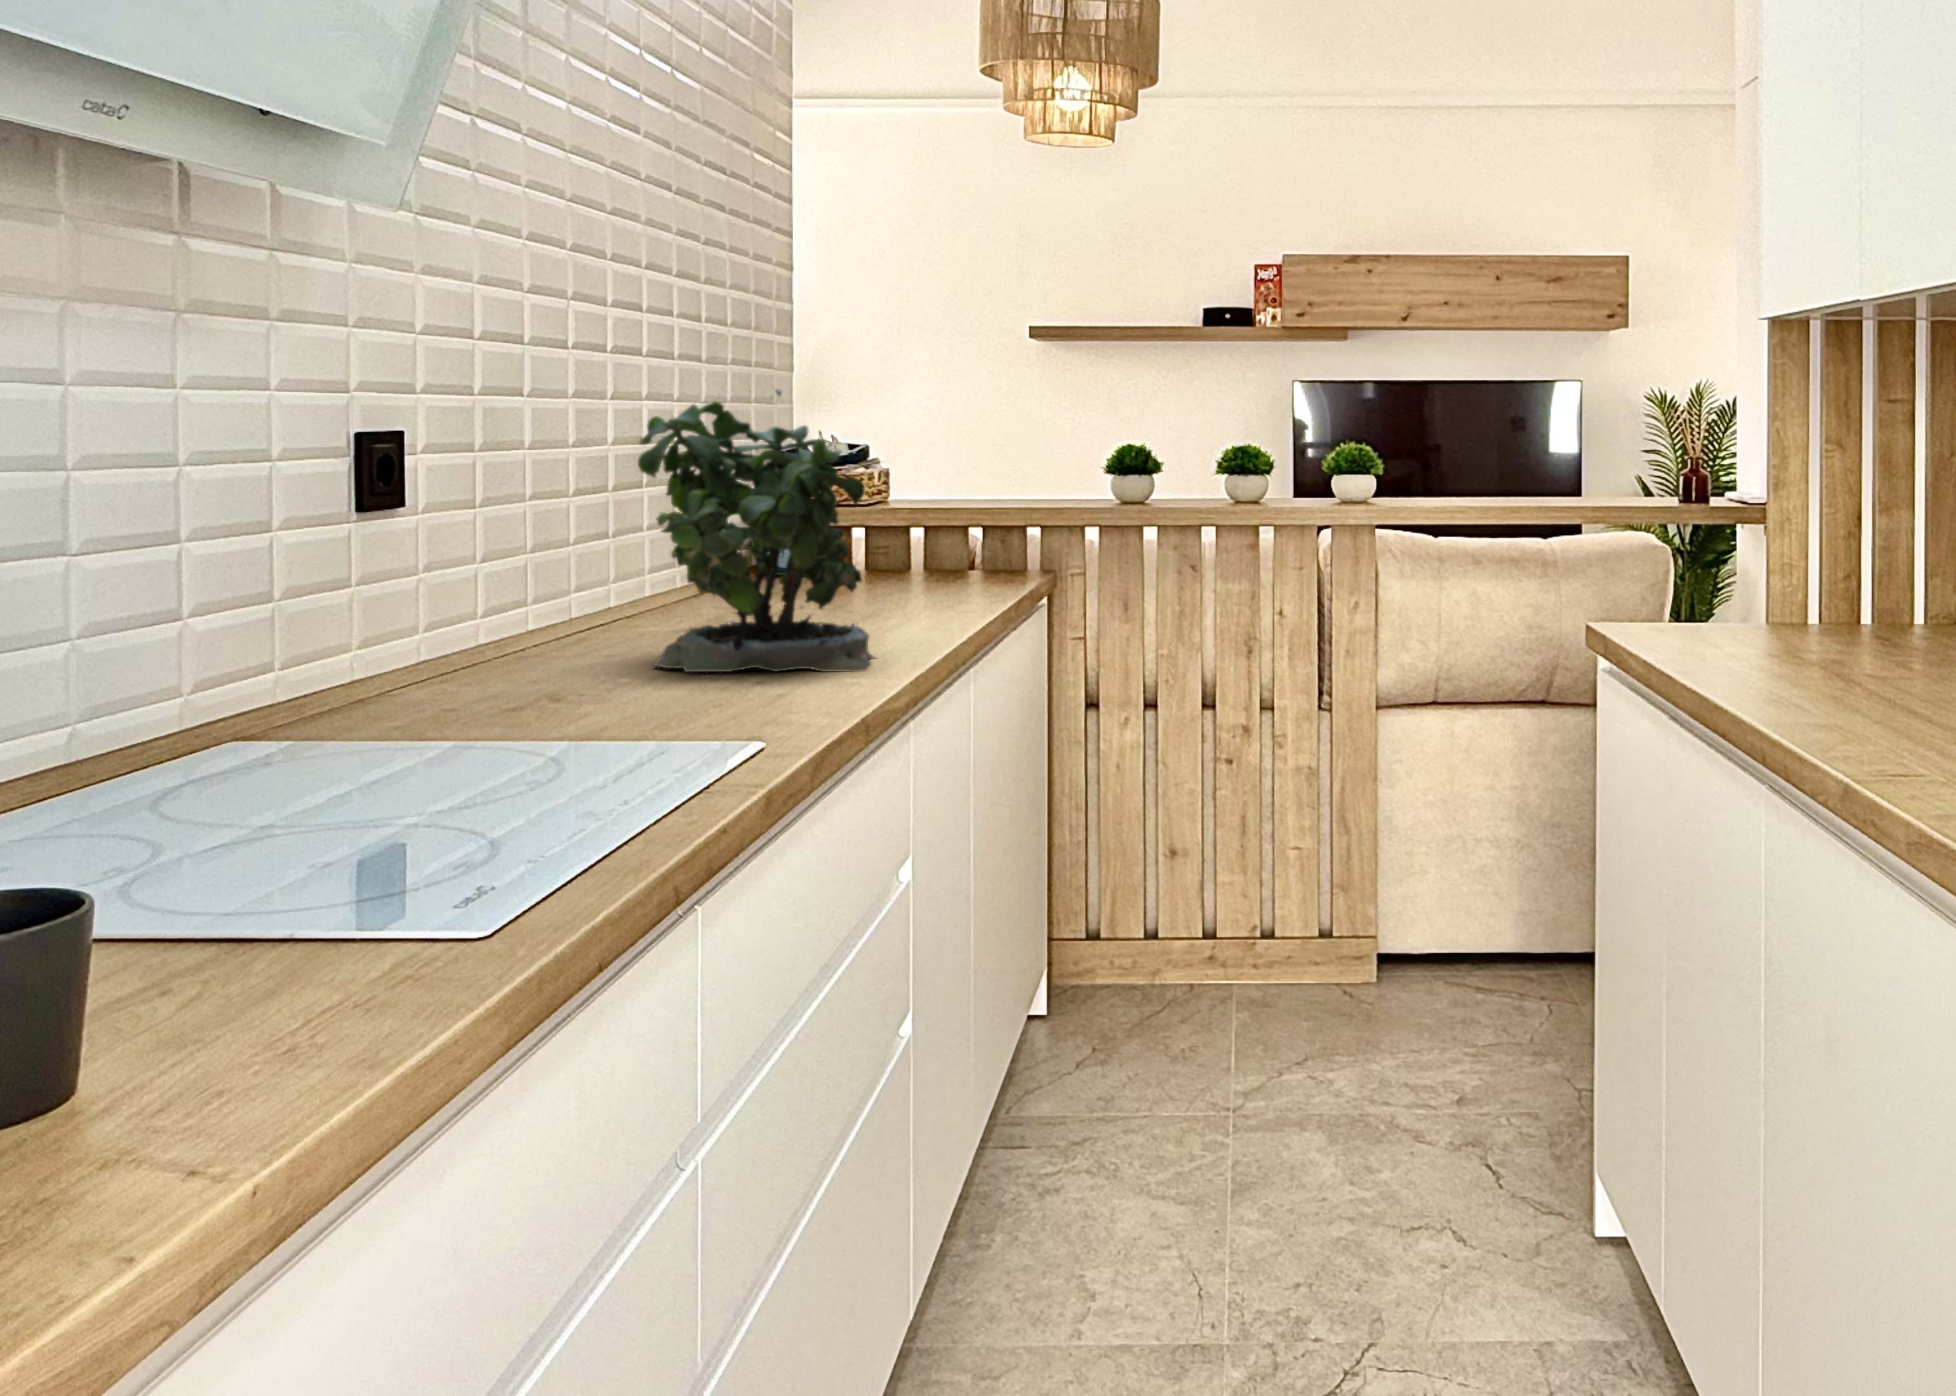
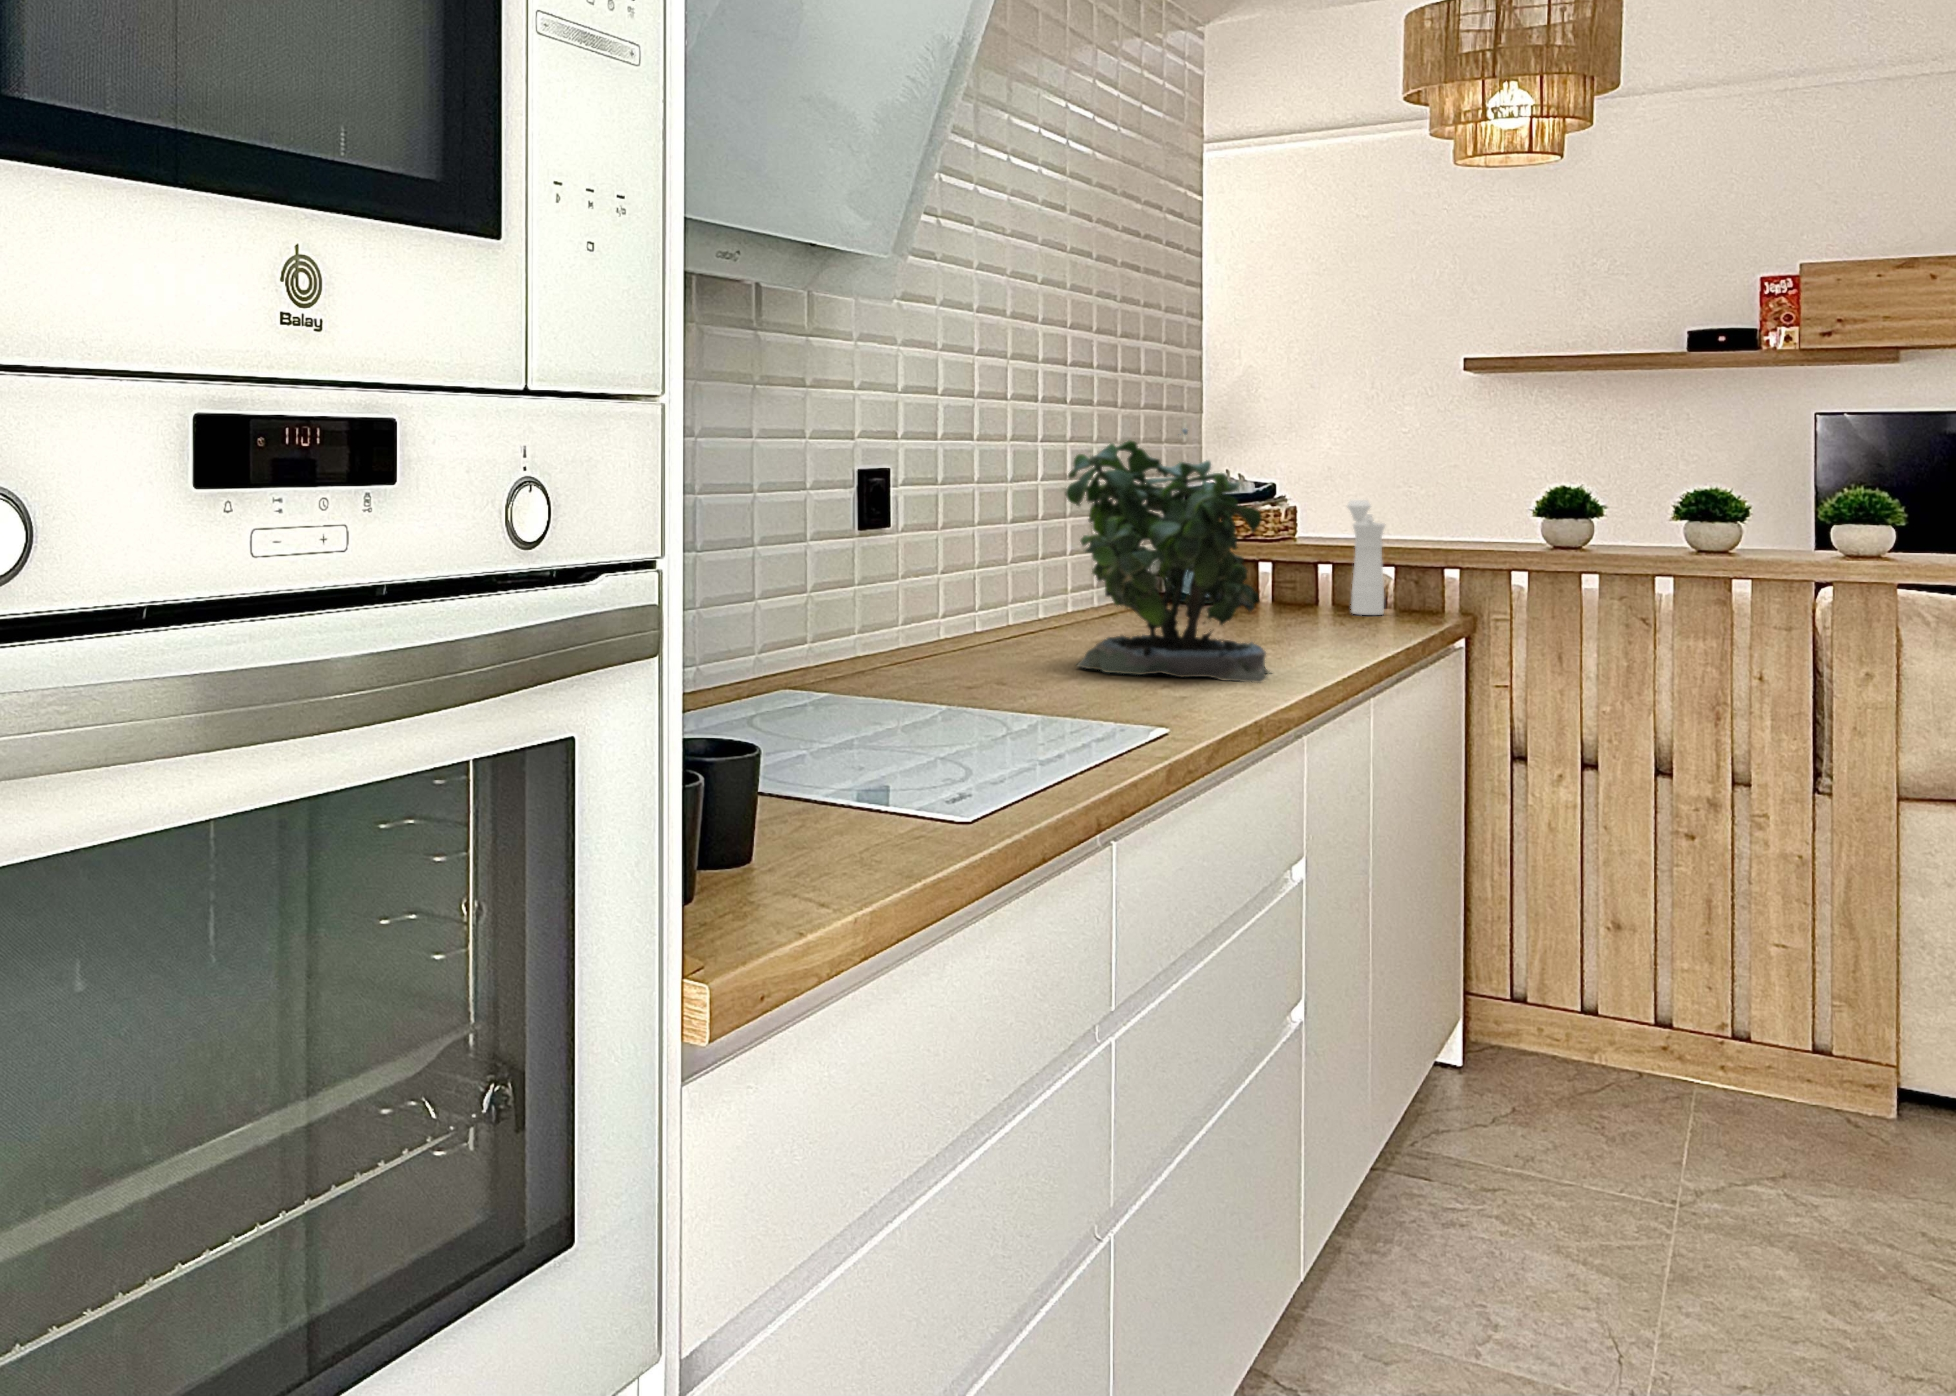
pepper mill: none [937,462,975,578] -> present [1347,500,1385,615]

